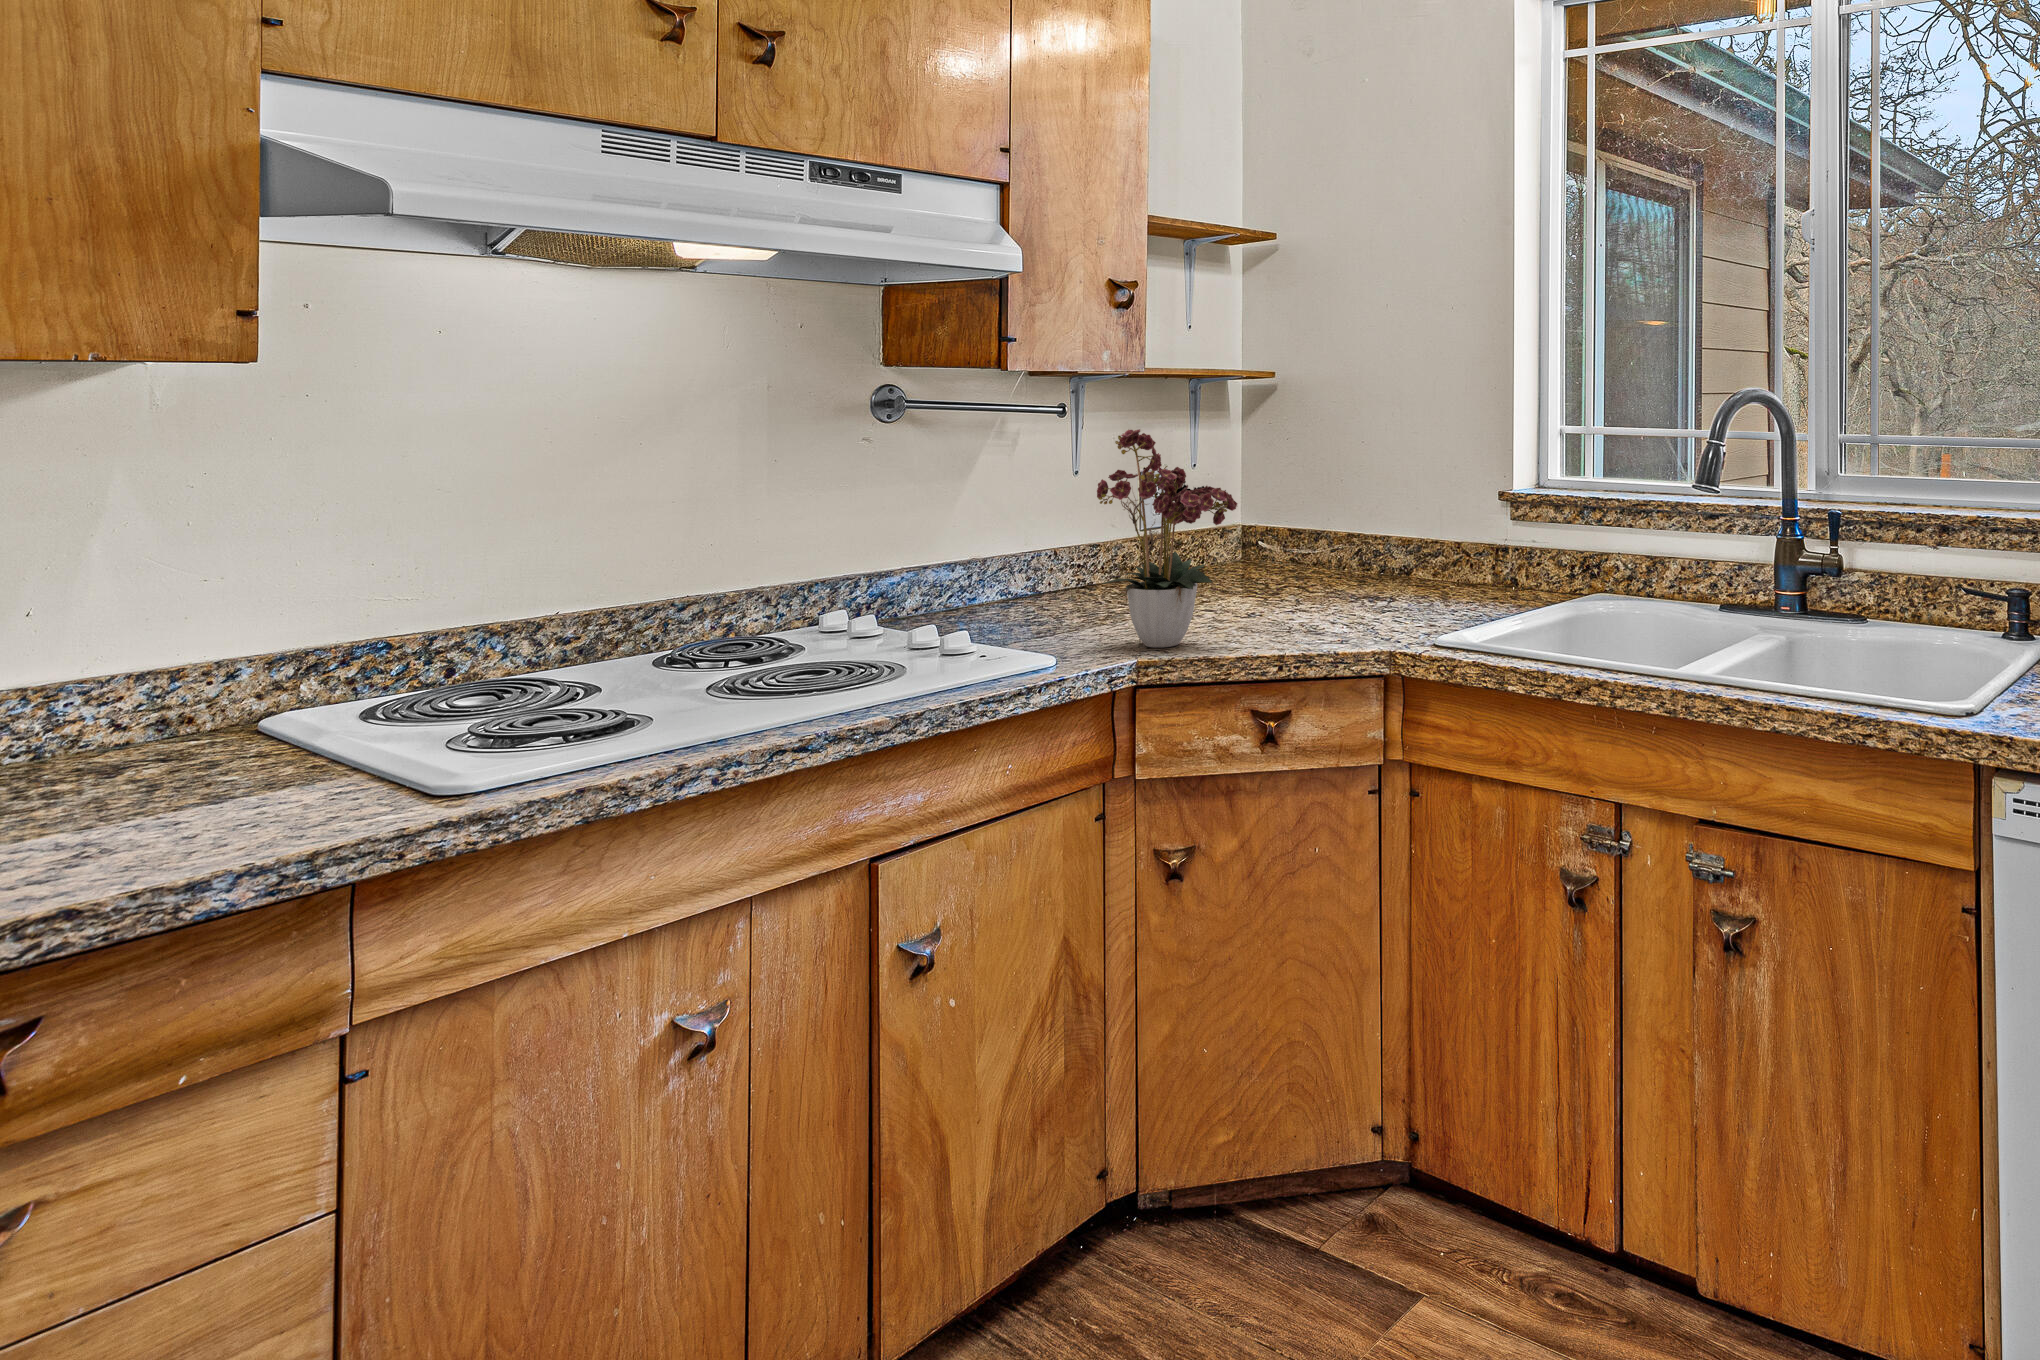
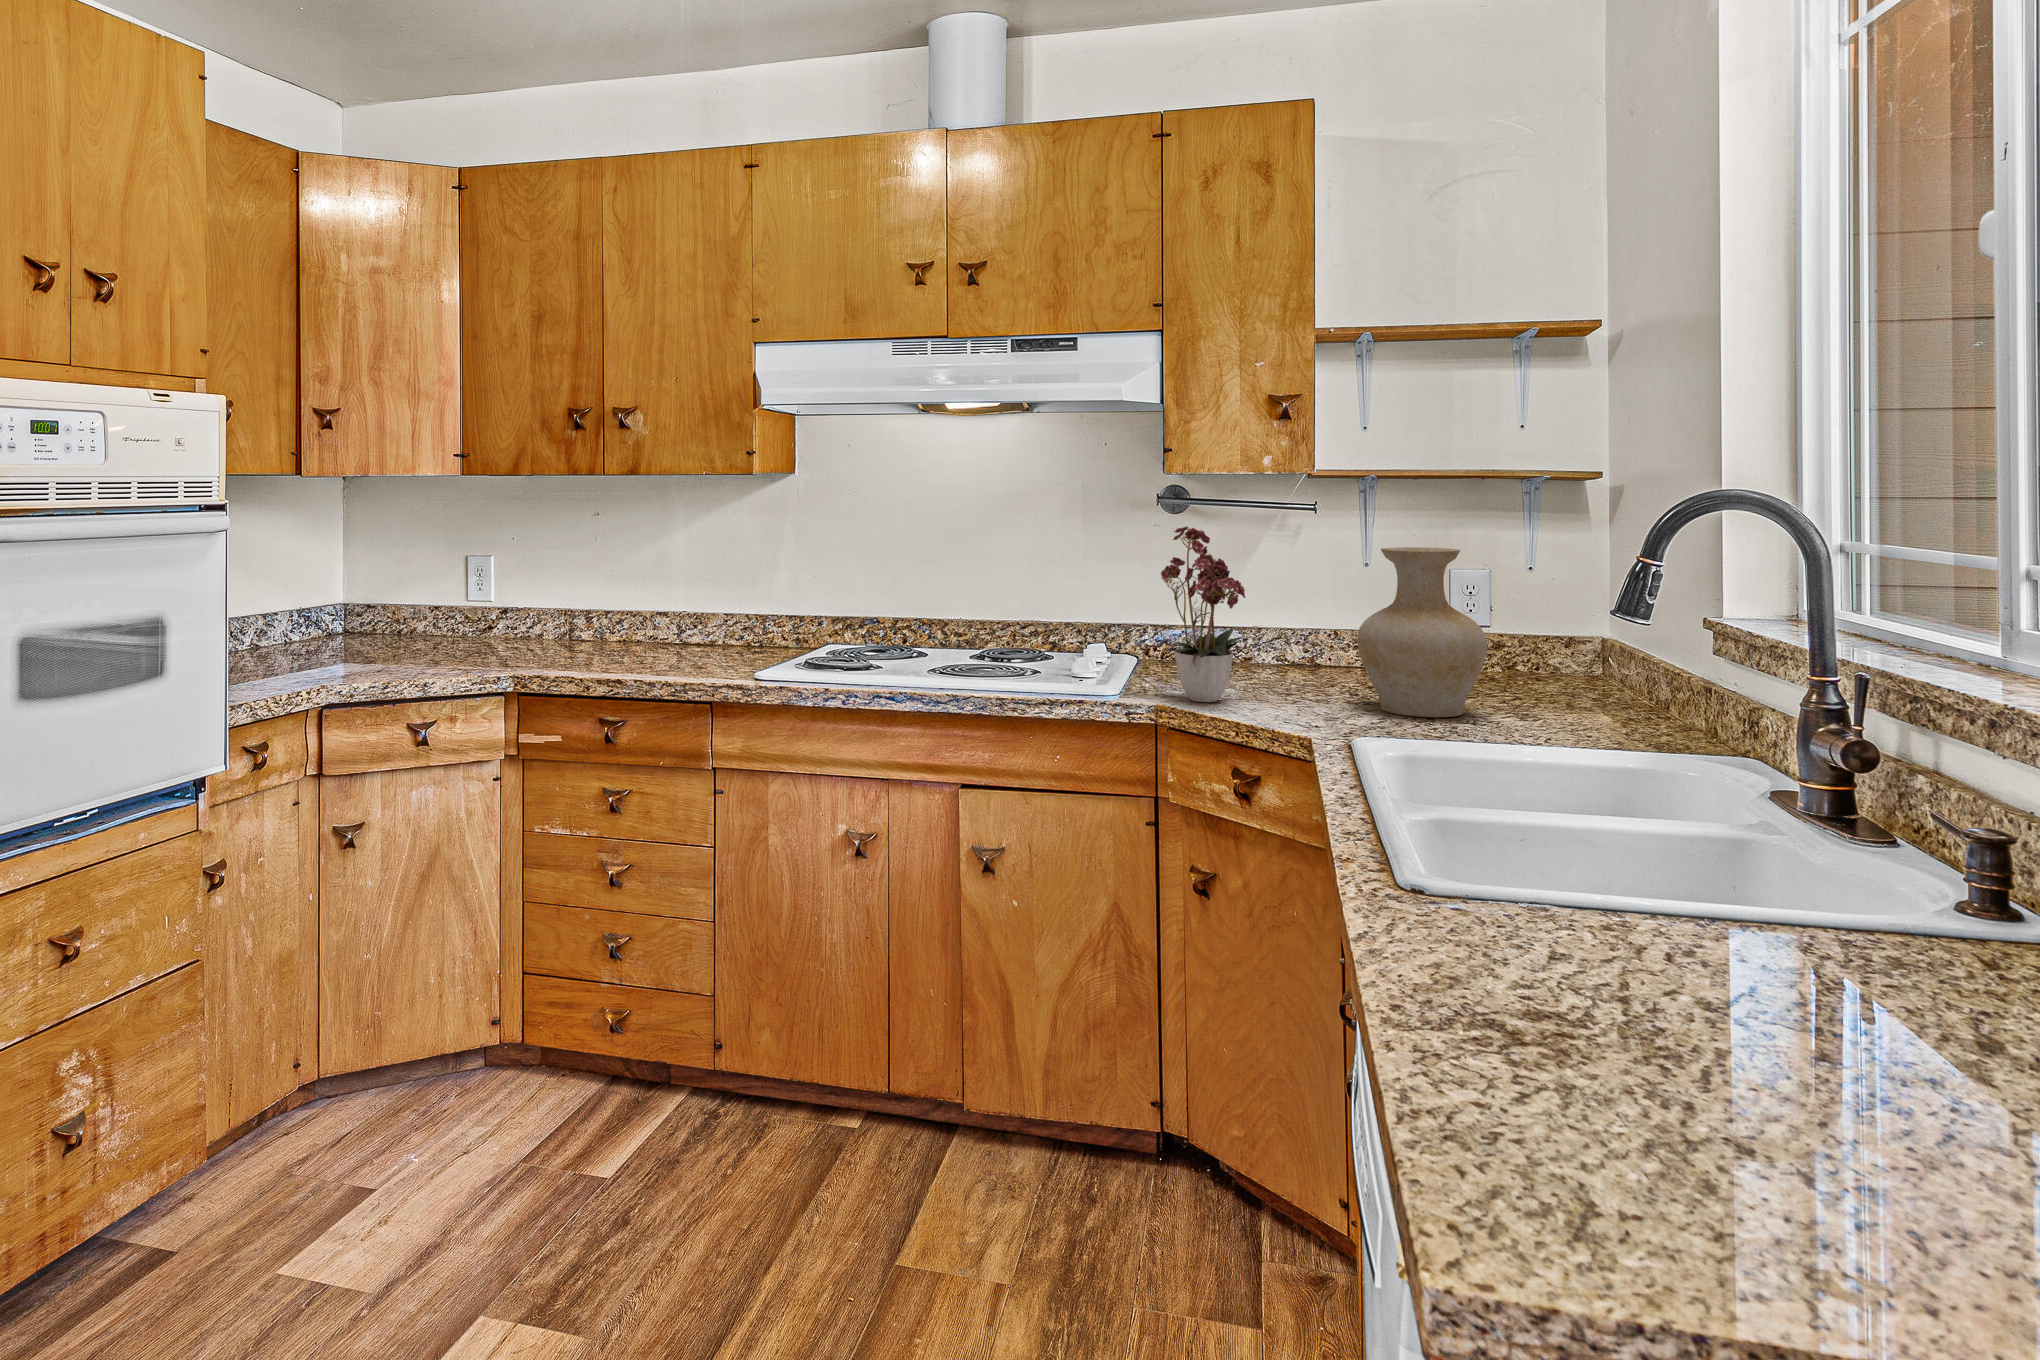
vase: none [1250,444,1372,619] -> present [1357,547,1487,717]

